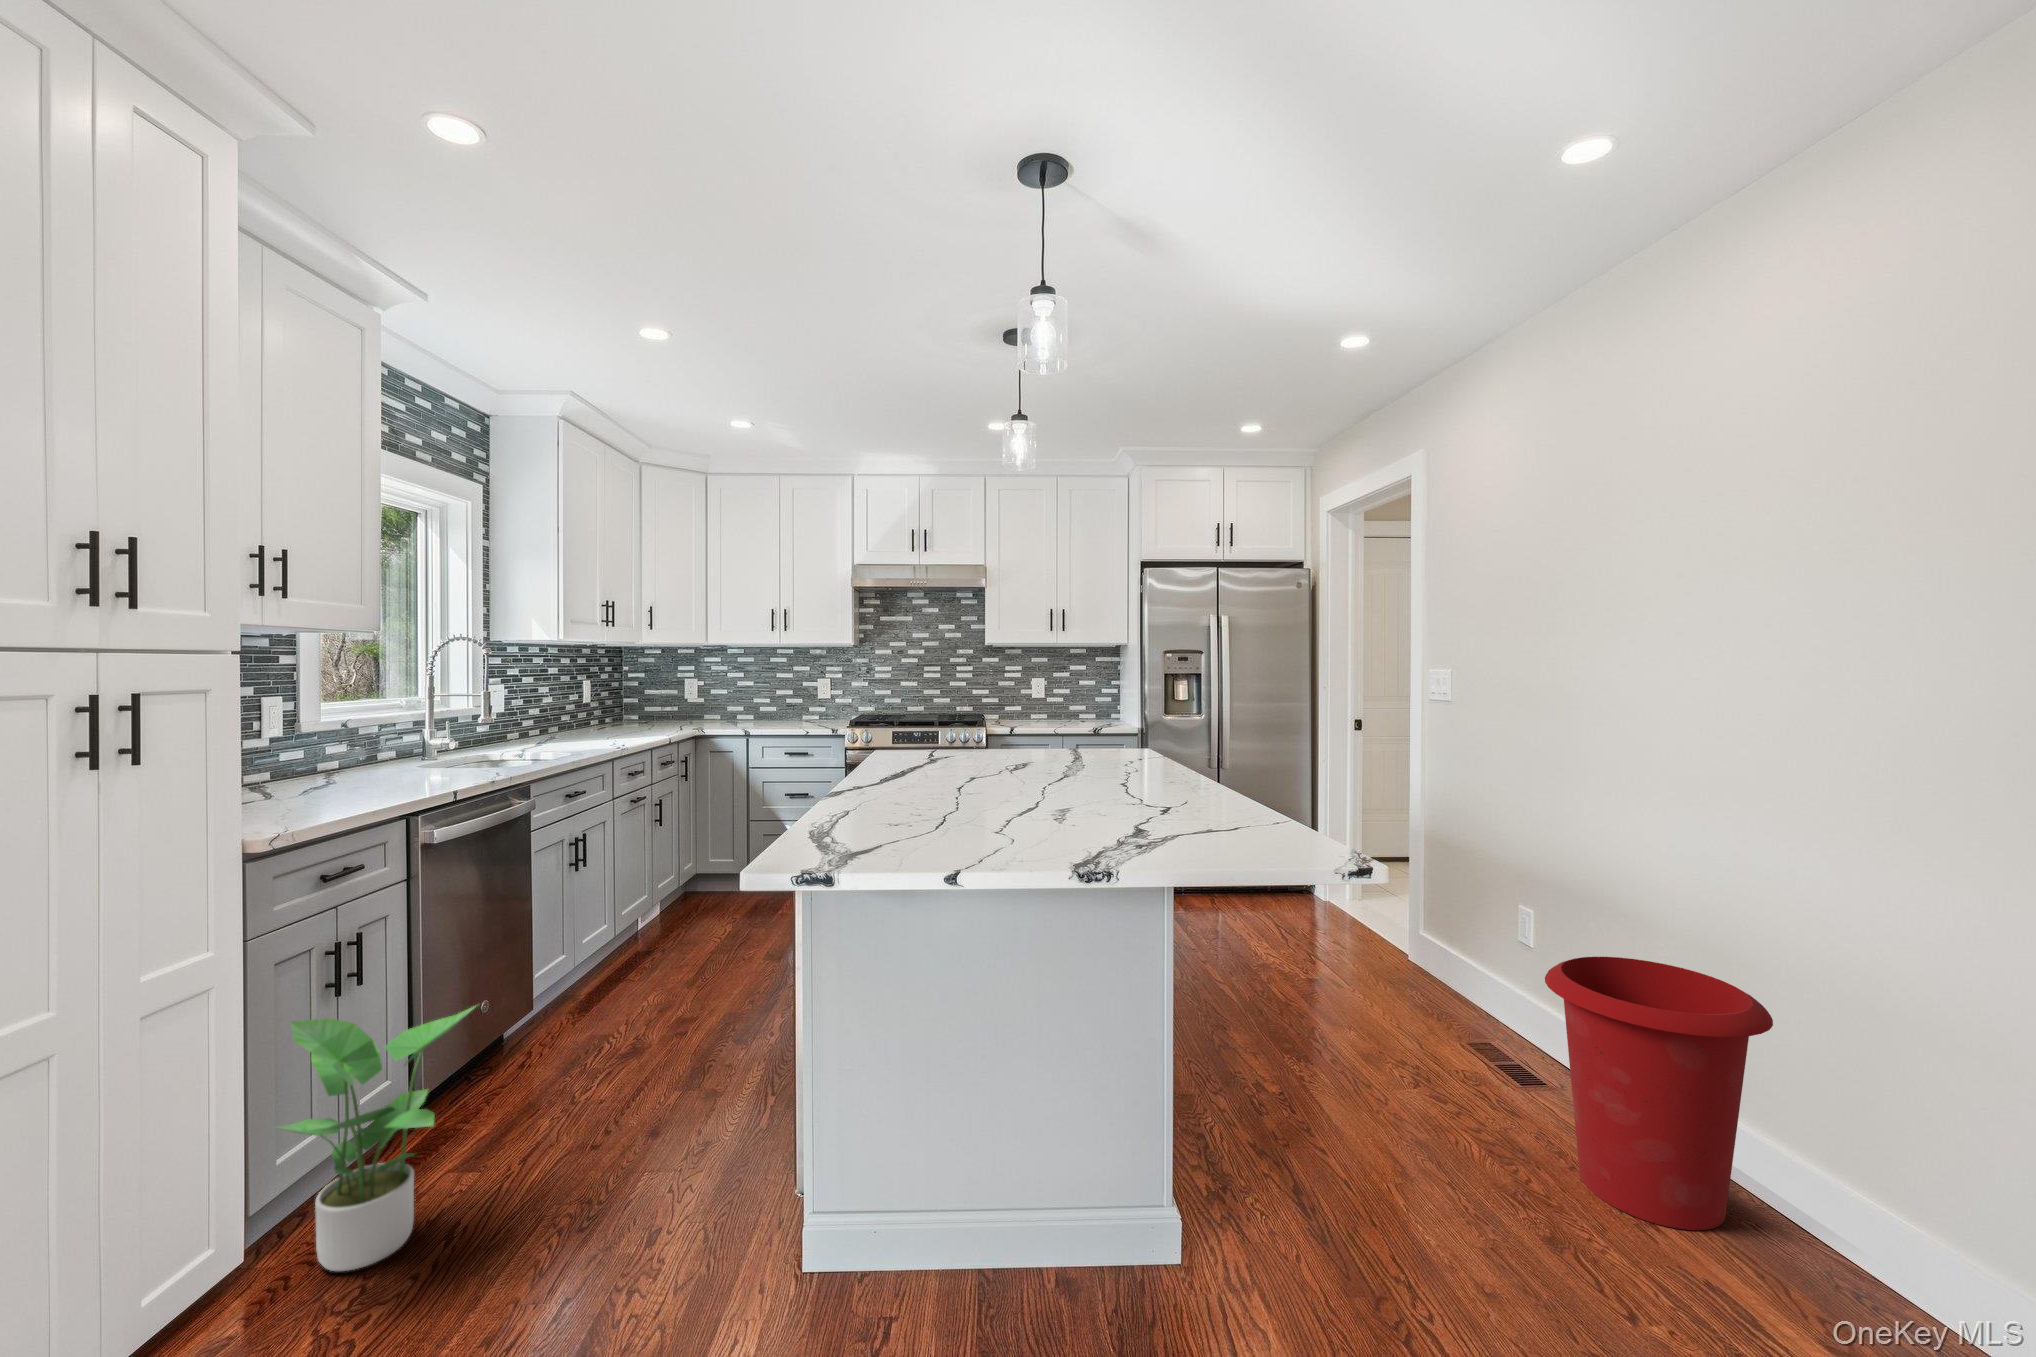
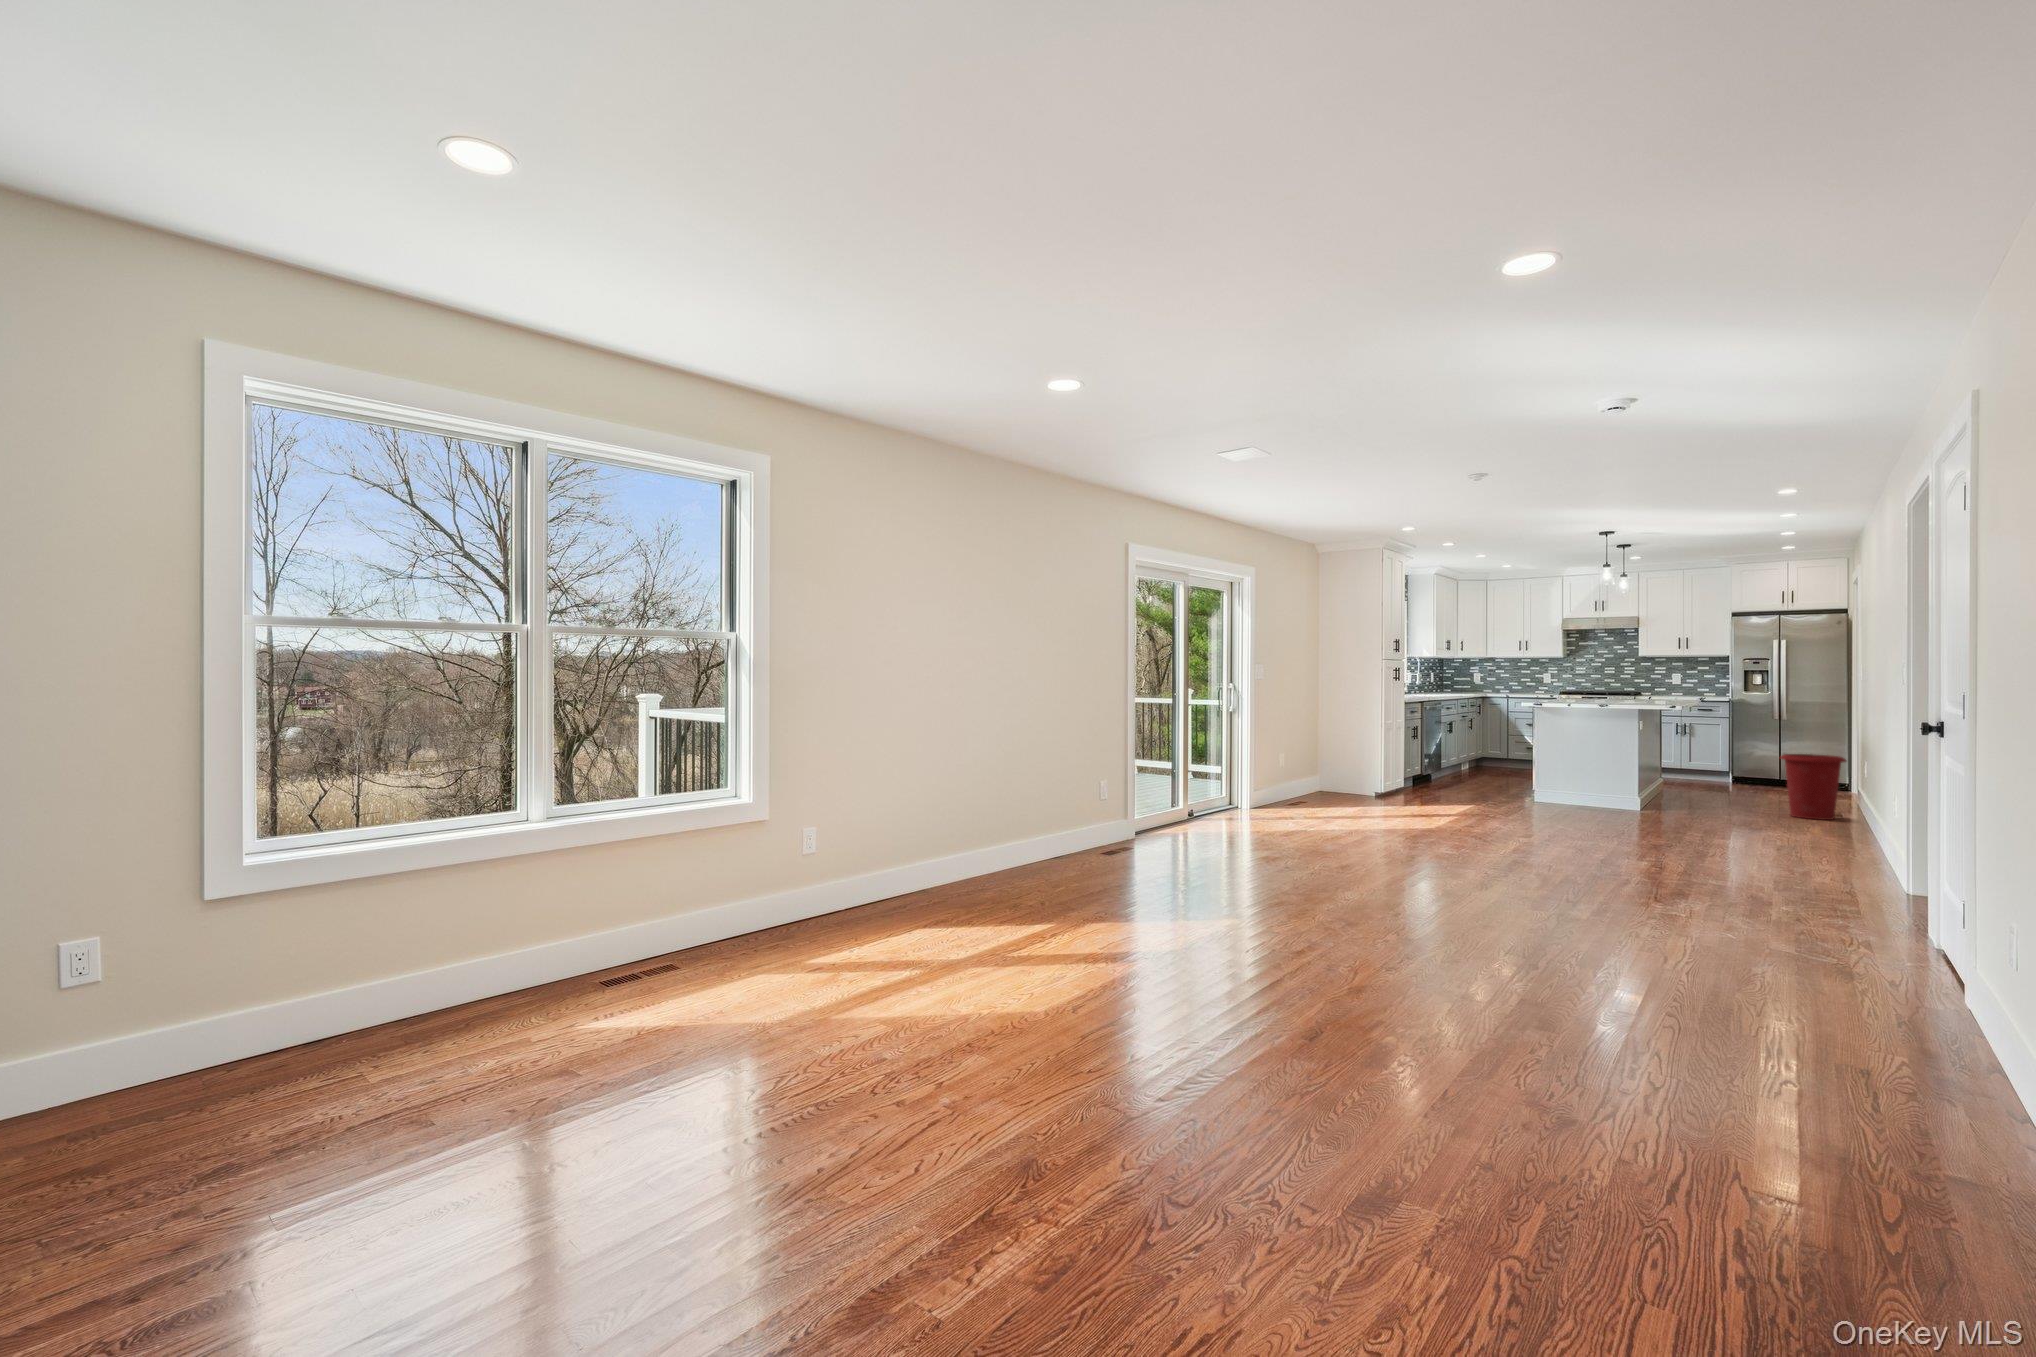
potted plant: present [277,1006,476,1271] -> none [1417,738,1455,790]

